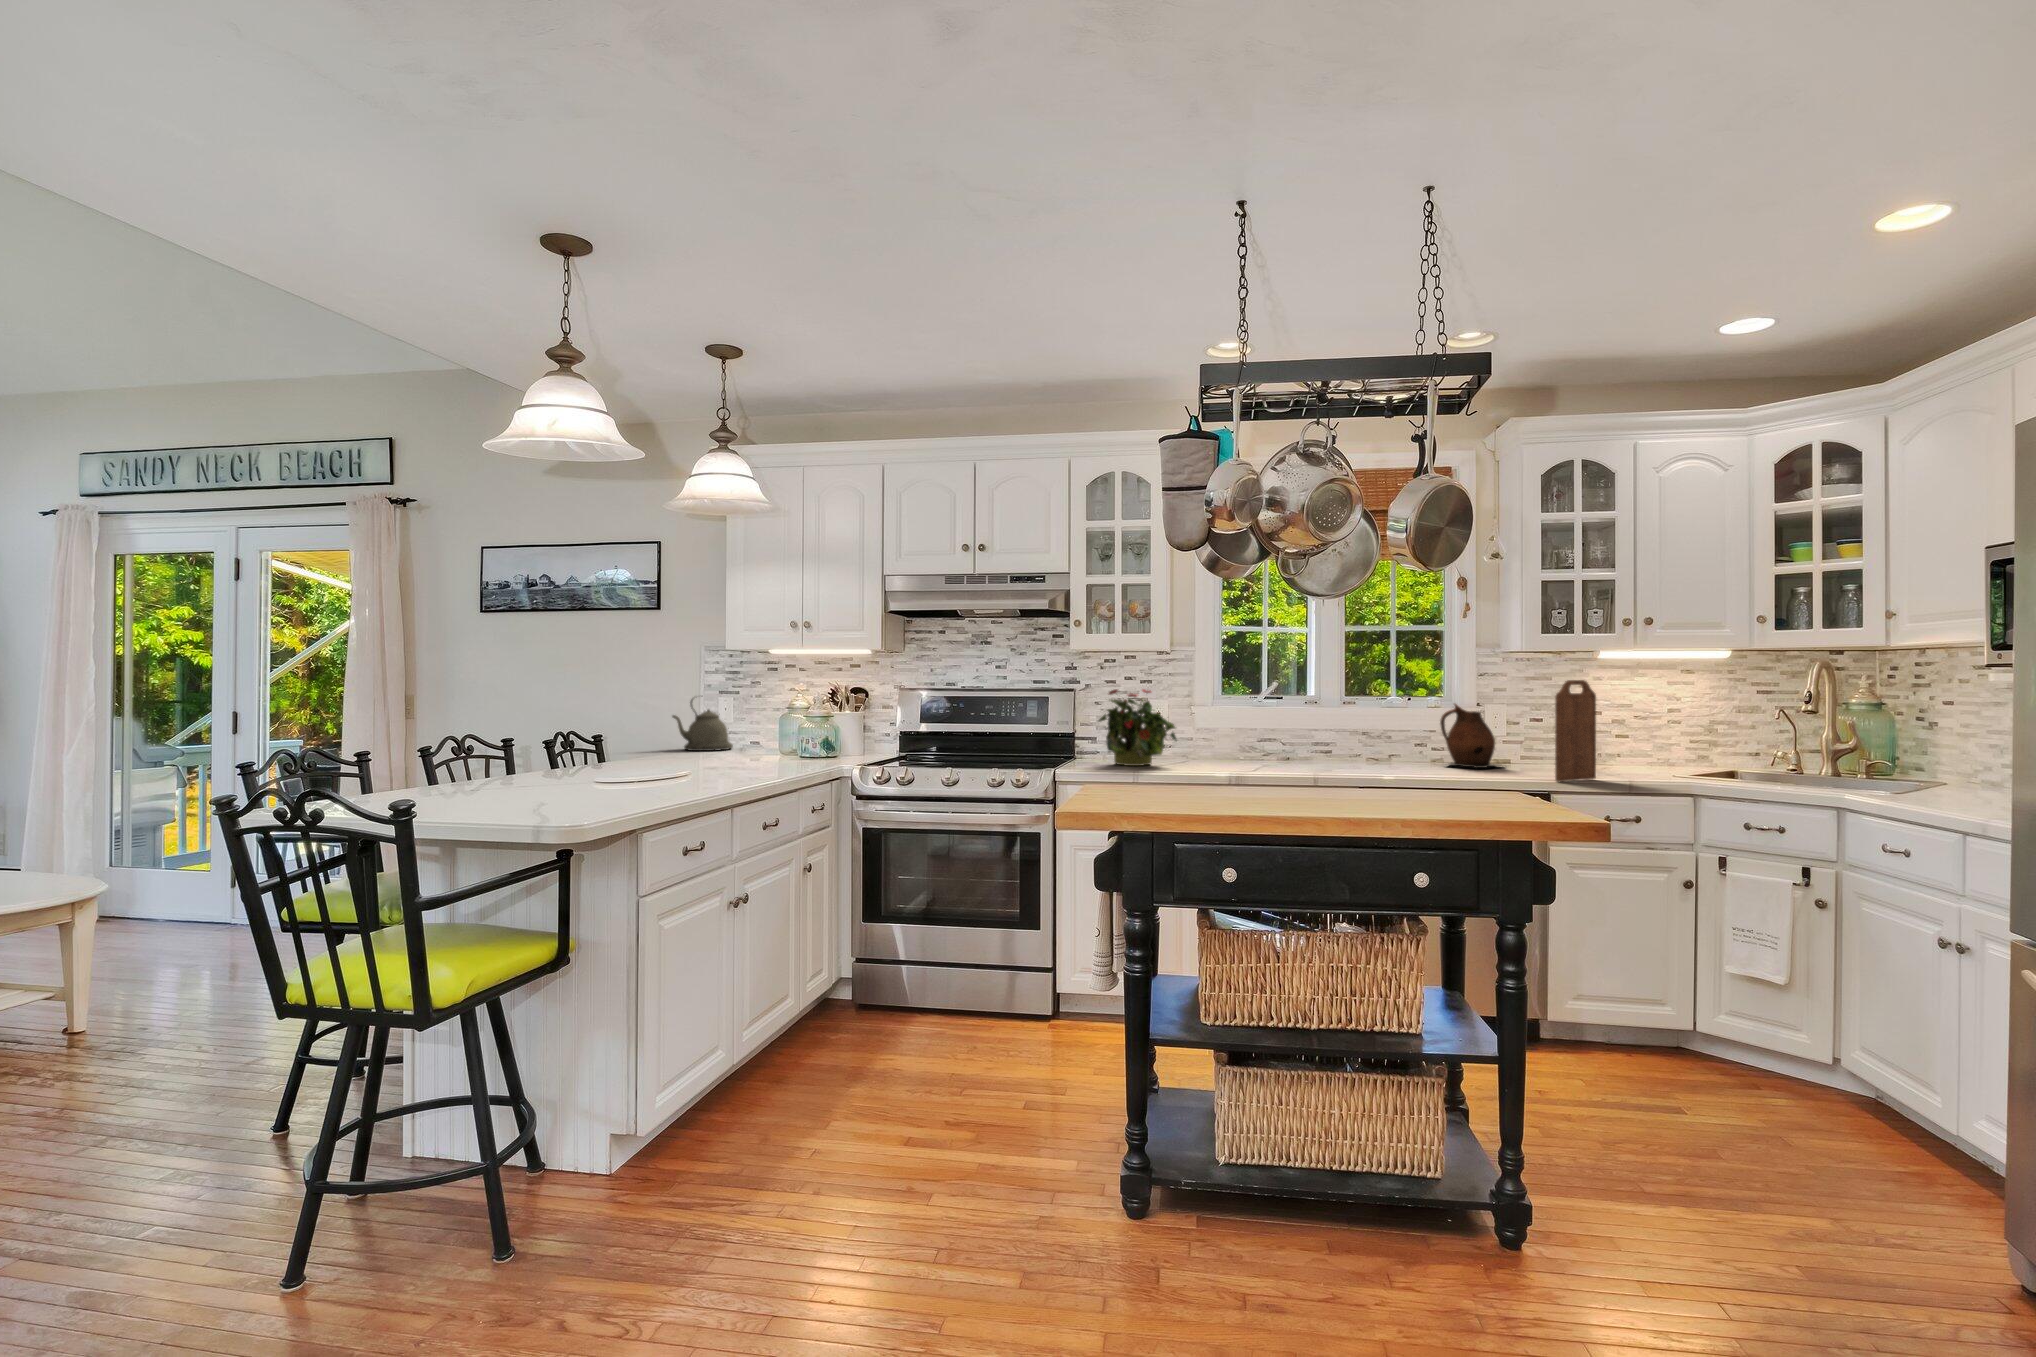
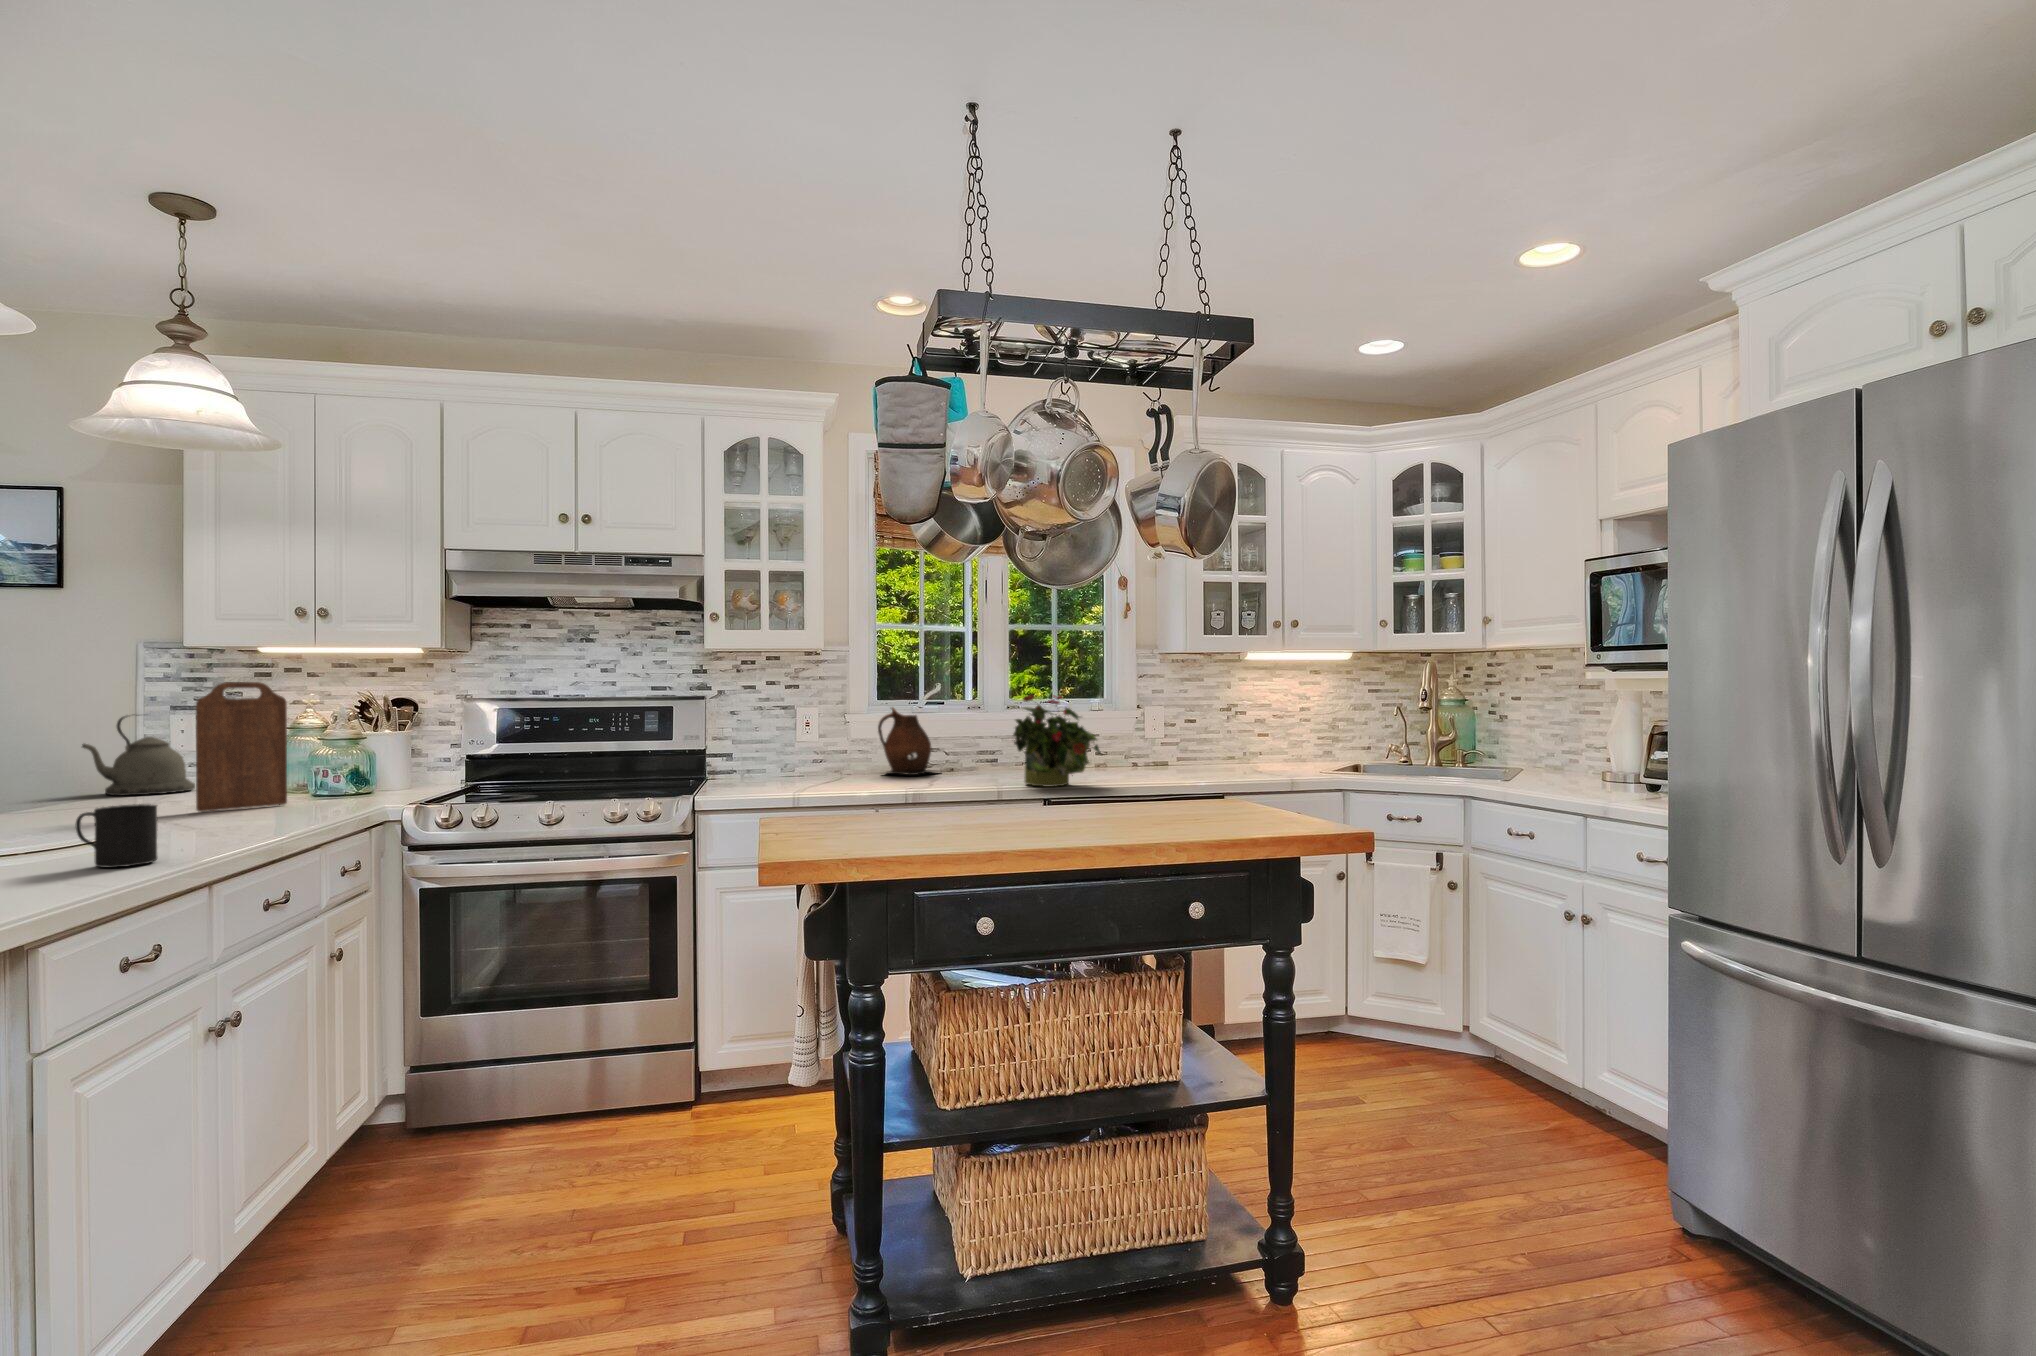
cutting board: present [1555,680,1596,782] -> present [196,682,287,812]
potted plant: present [1098,689,1176,766] -> present [1013,695,1101,787]
ceramic pitcher: present [1440,704,1500,768] -> present [878,708,942,775]
mug: none [673,755,713,793] -> present [76,804,157,868]

